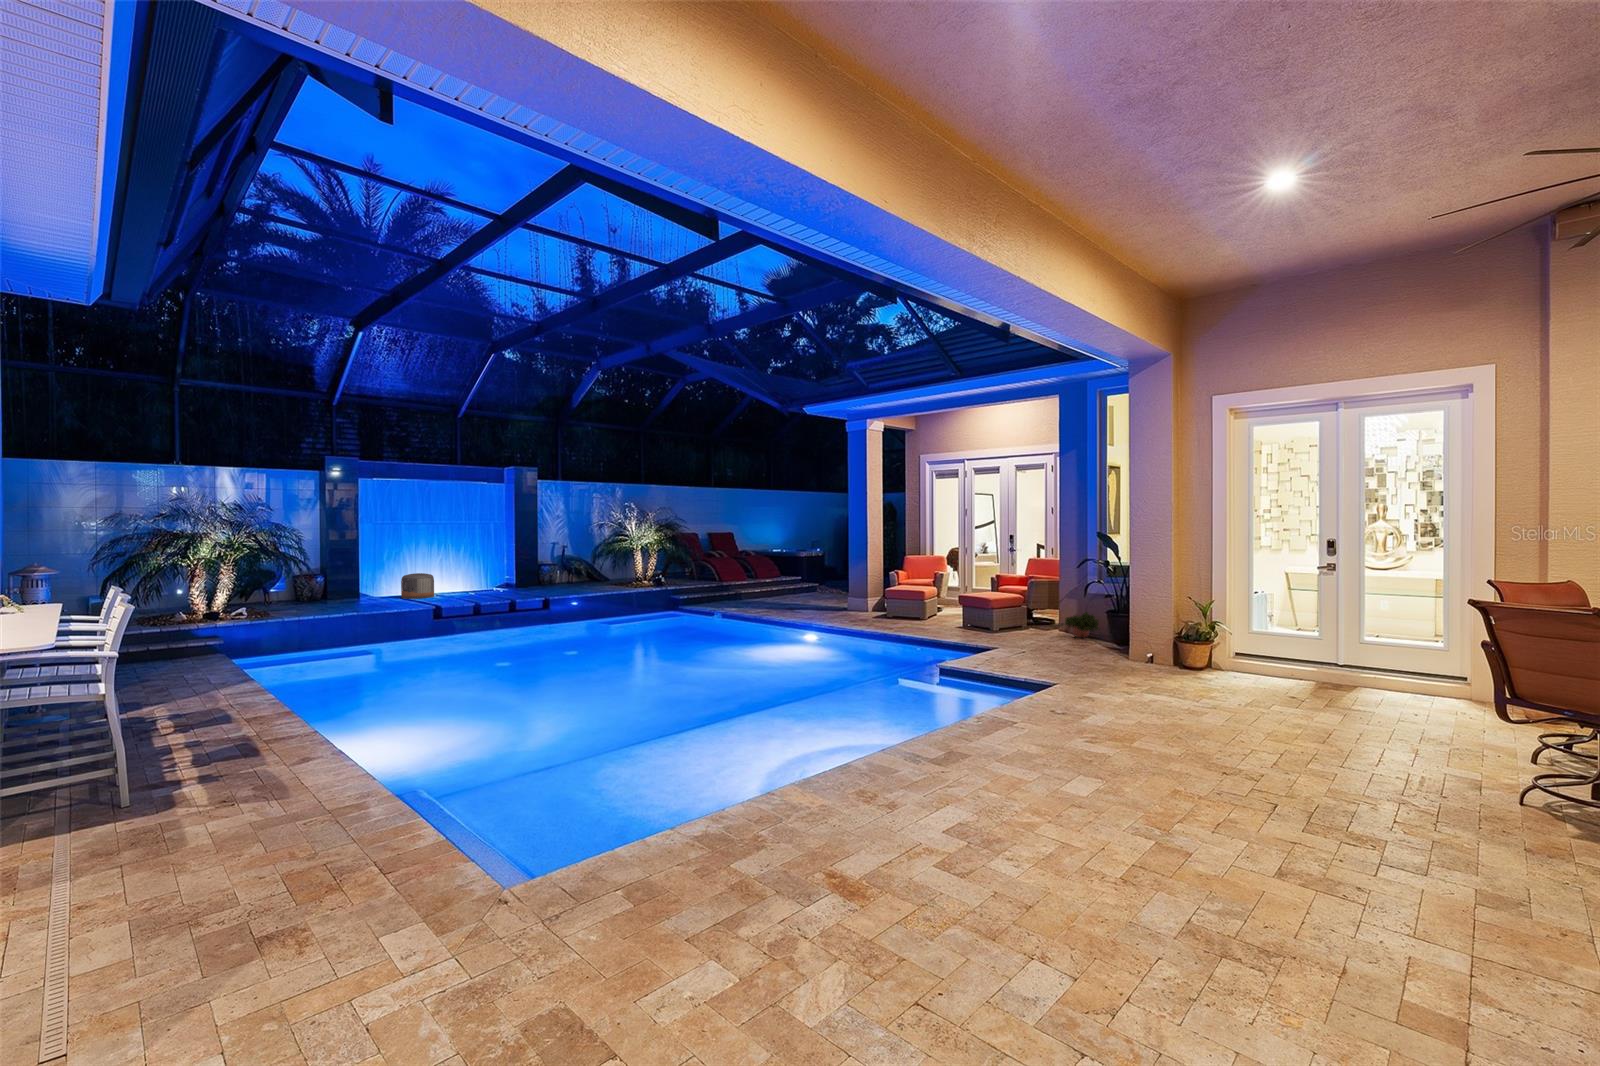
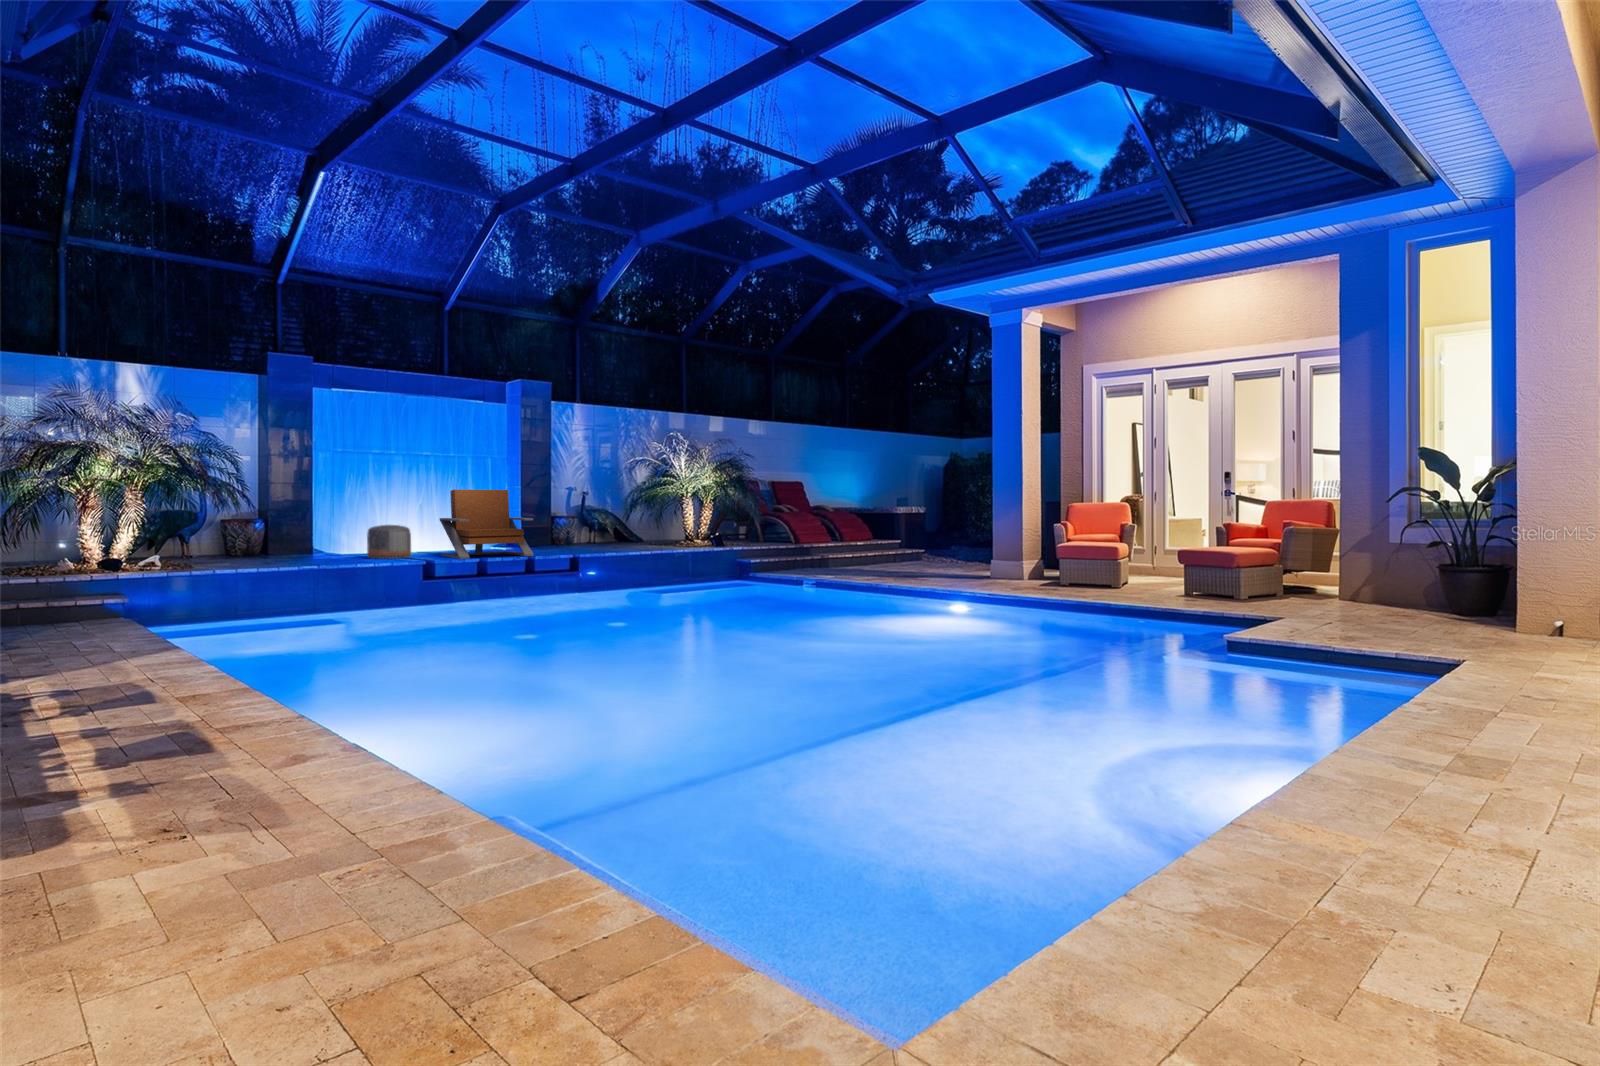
lounge chair: none [456,545,525,598] -> present [440,489,534,559]
potted plant: present [1058,612,1100,637] -> none [1358,566,1434,606]

